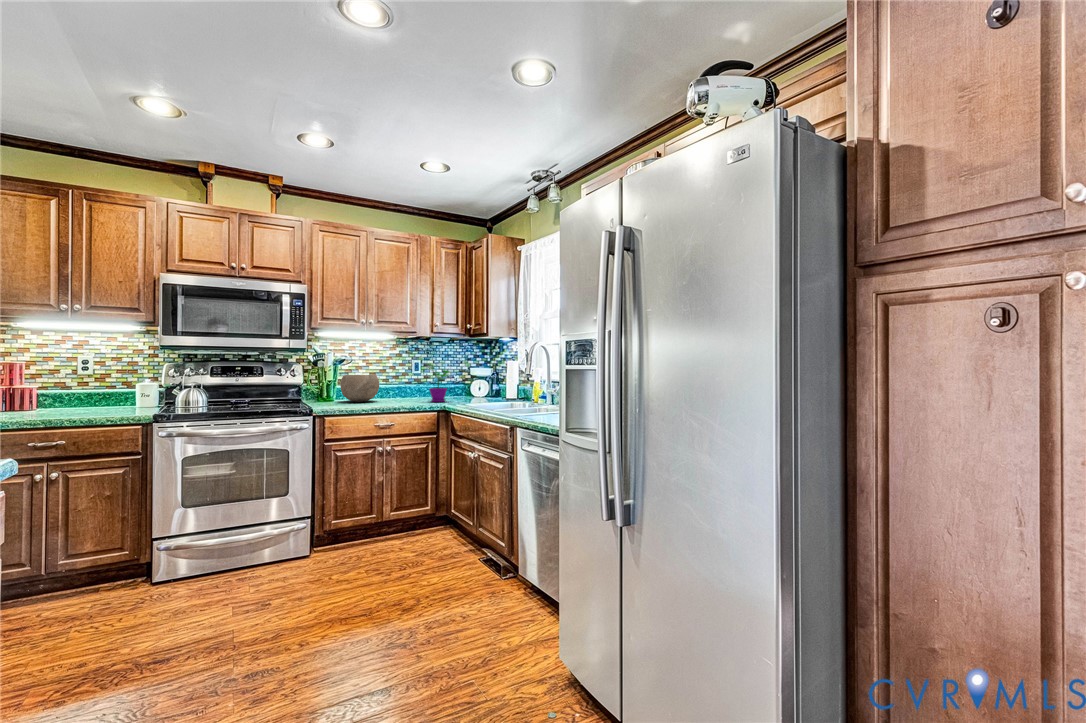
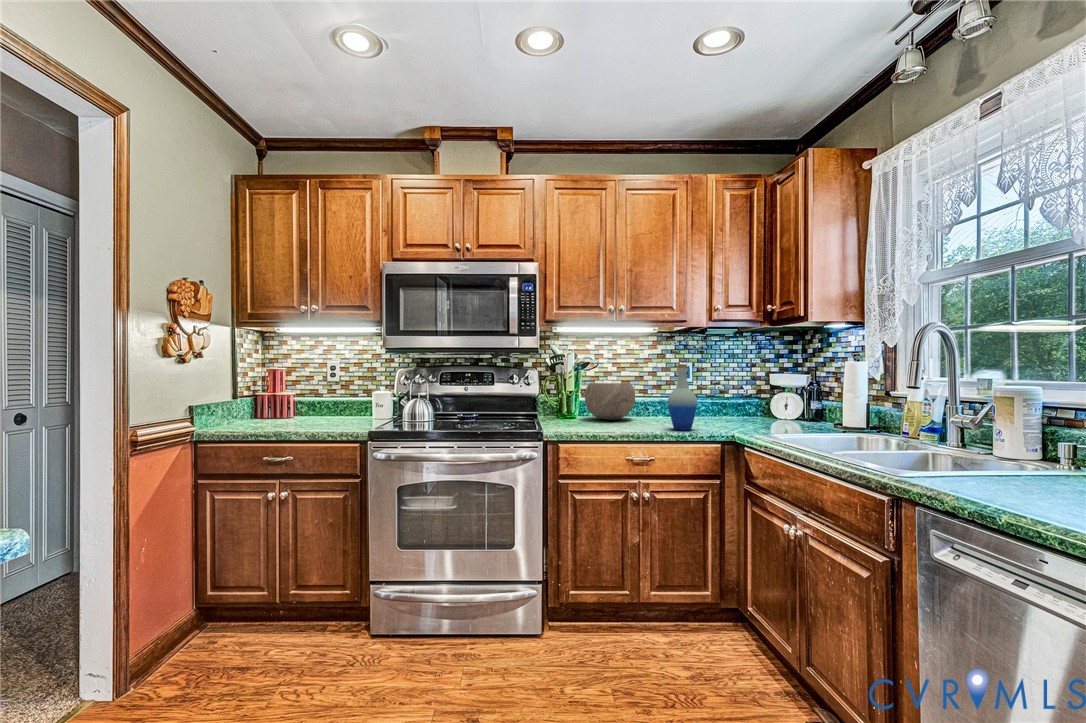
bottle: none [404,362,423,405] -> present [668,364,697,430]
flower pot: present [427,364,449,402] -> none [701,364,741,426]

